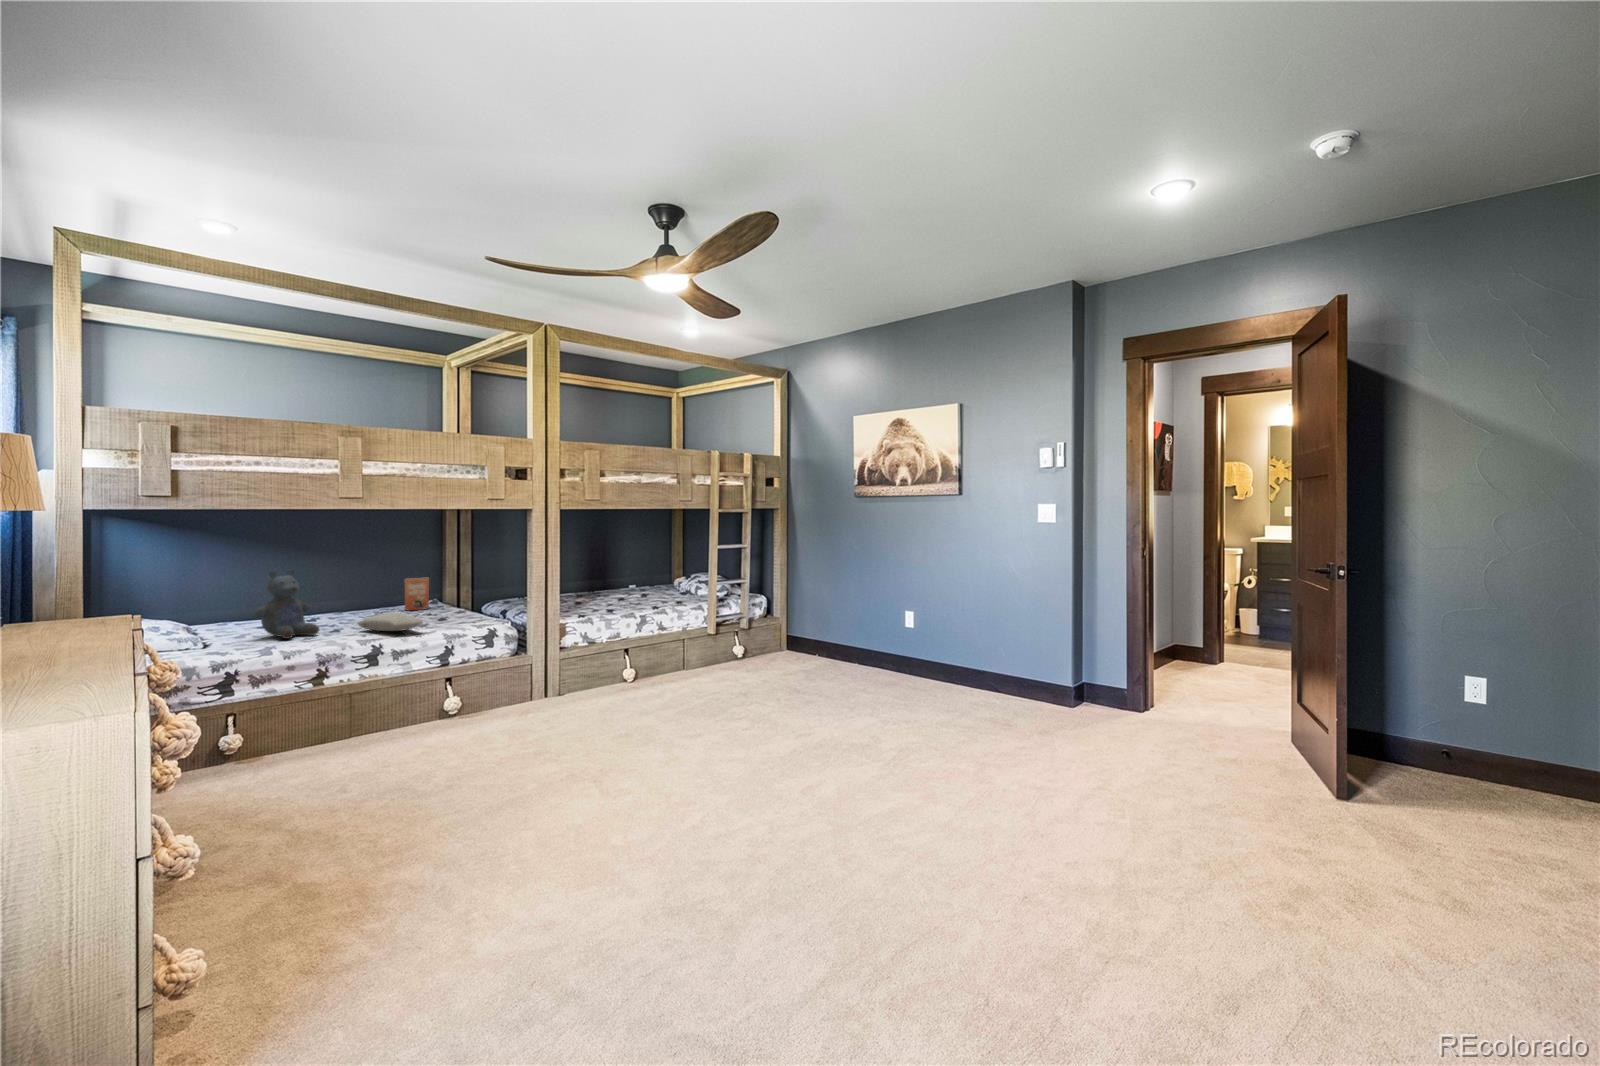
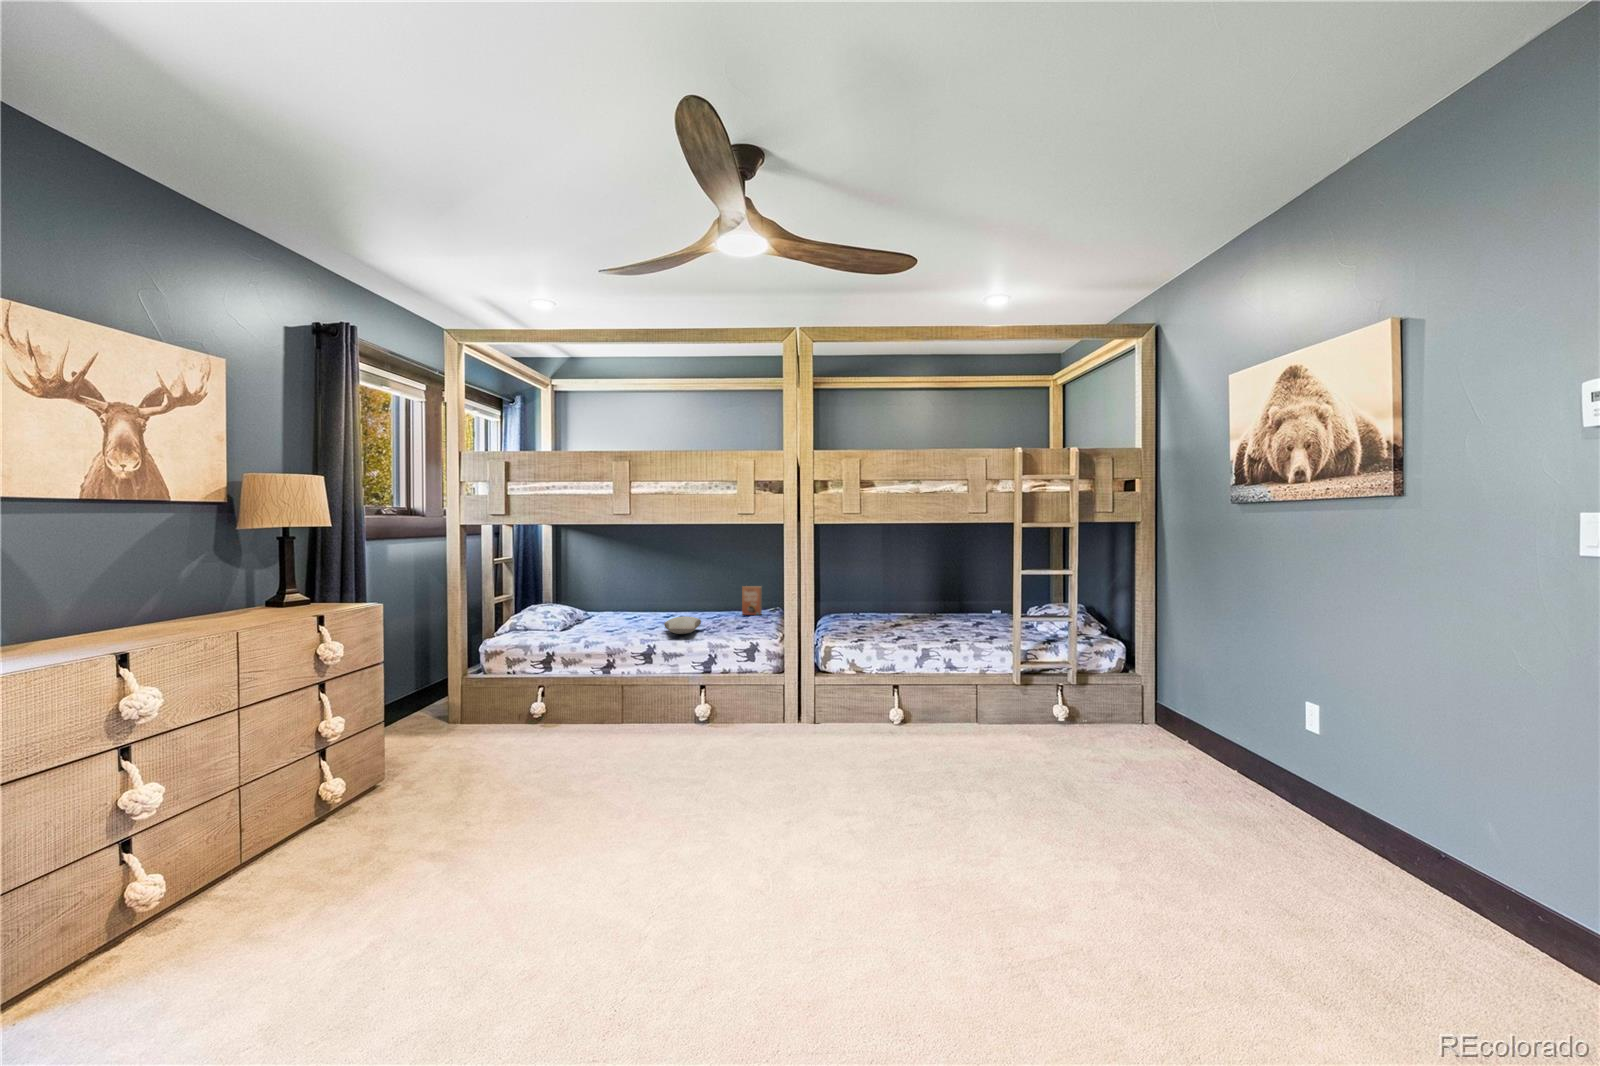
stuffed bear: present [253,569,319,639] -> none [597,574,642,631]

